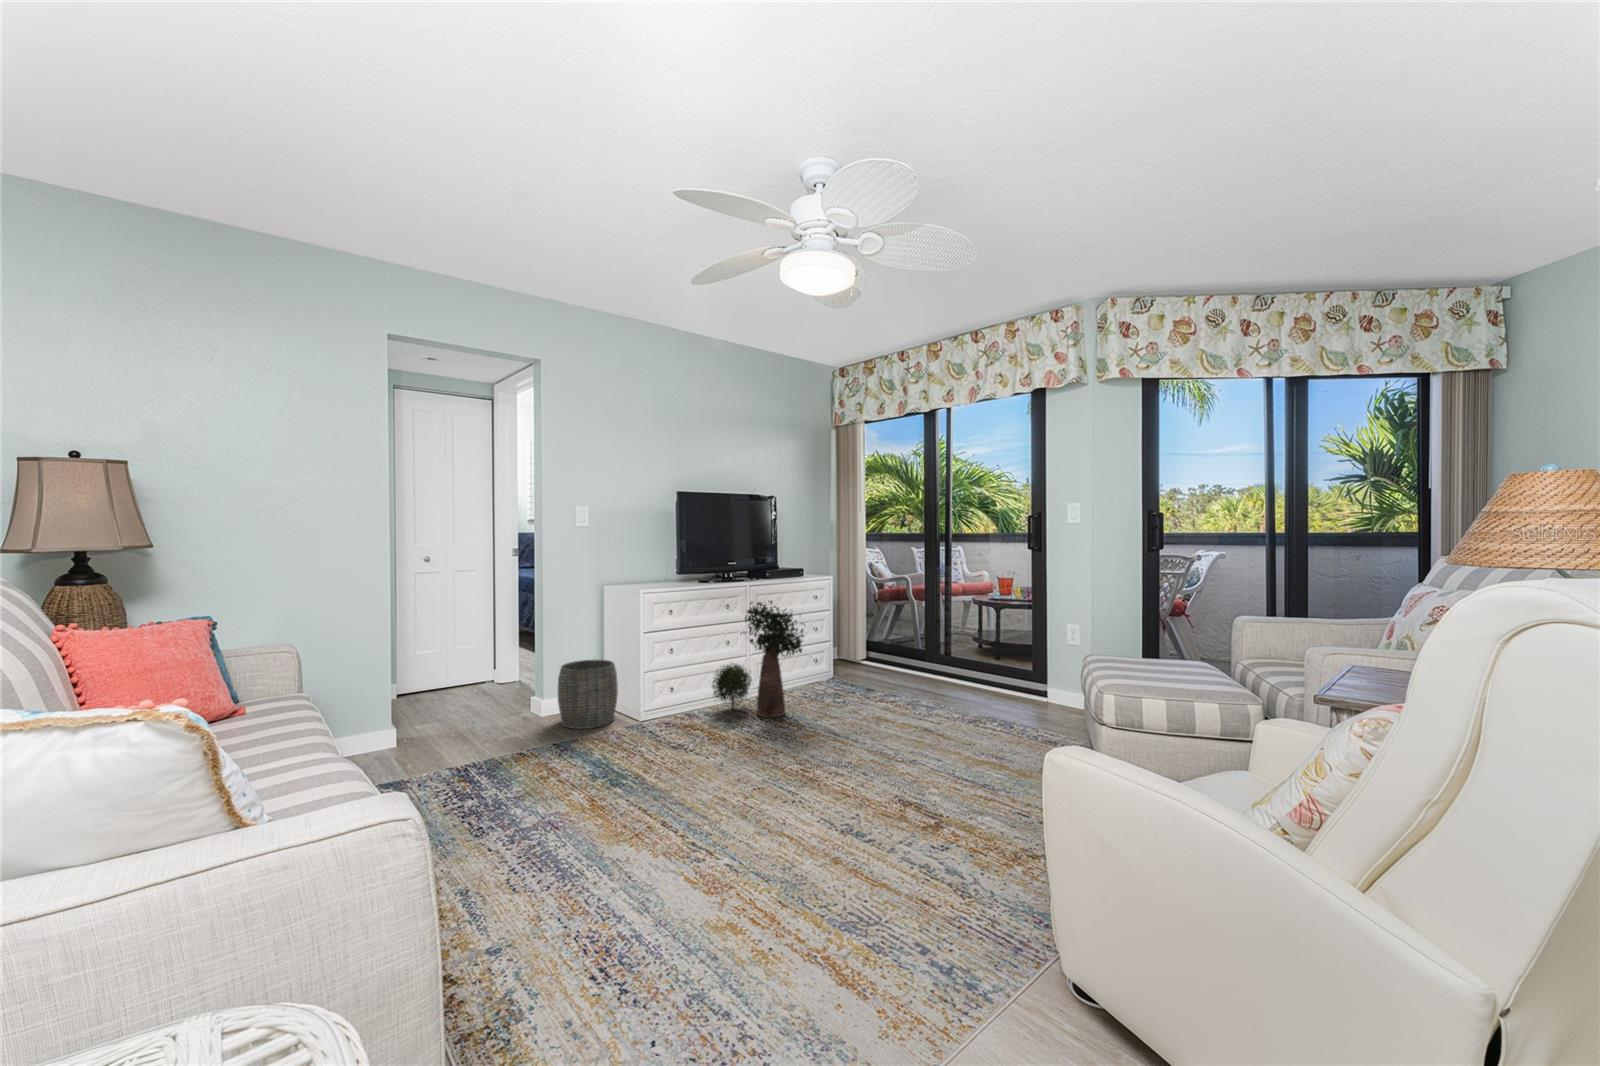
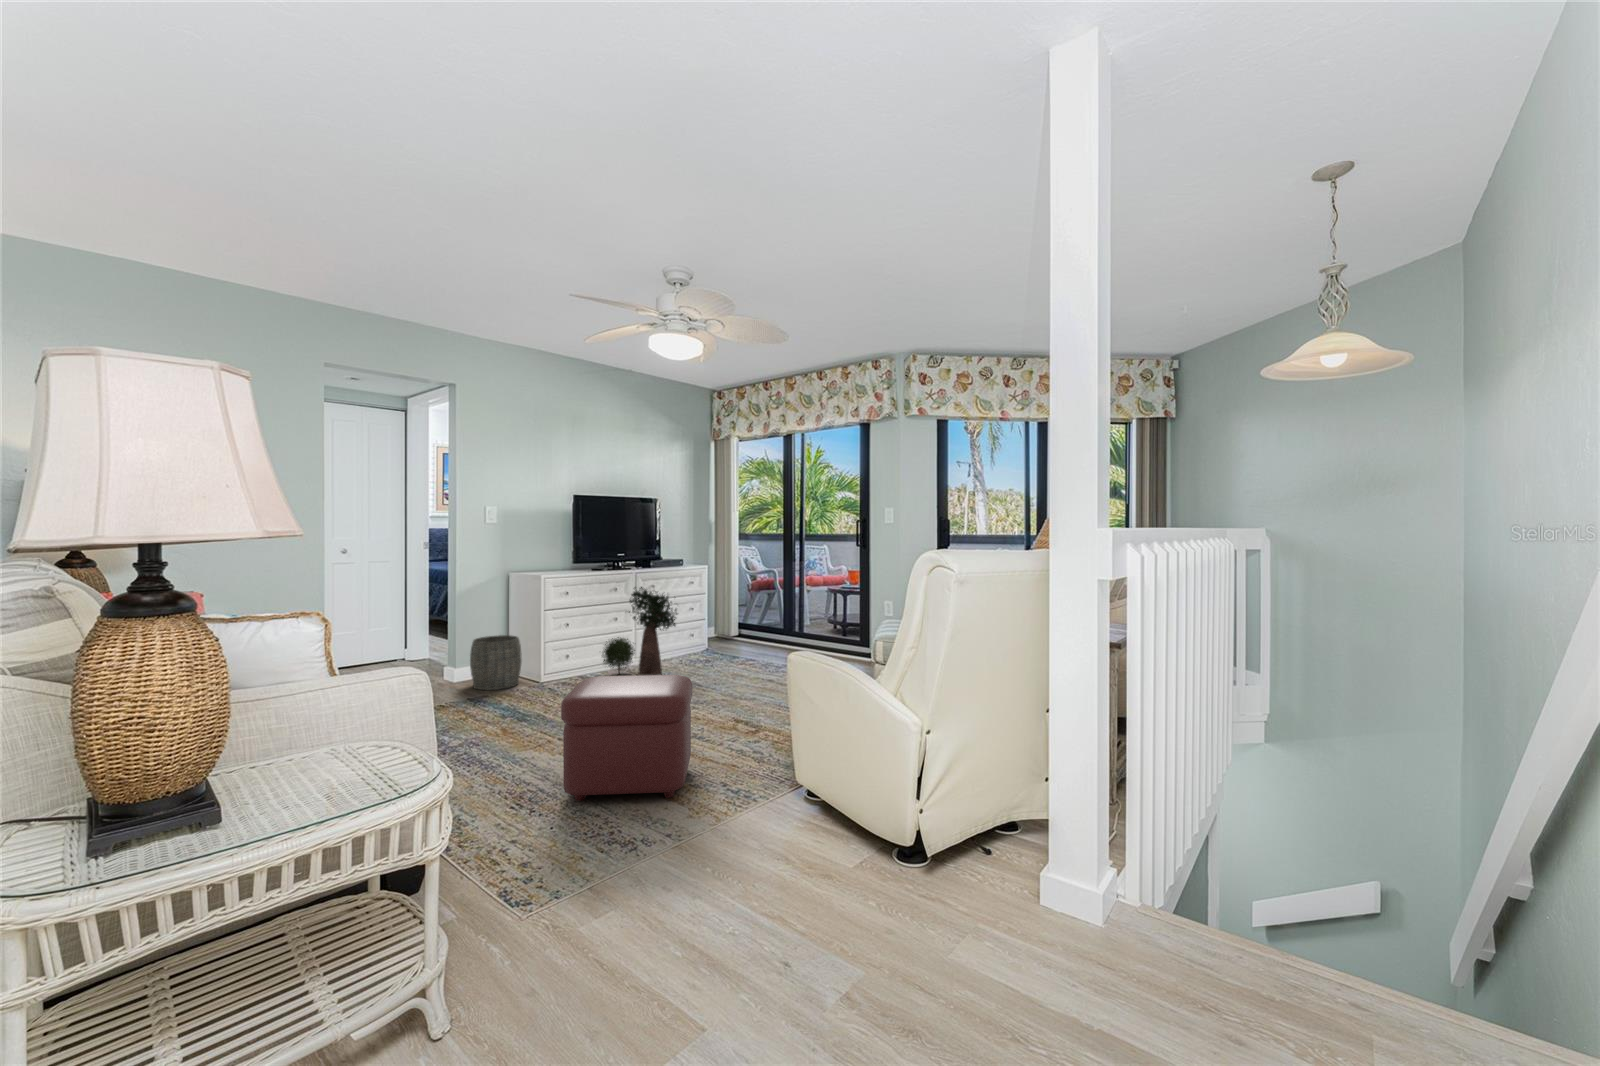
ottoman: none [668,753,871,978] -> present [561,675,693,801]

